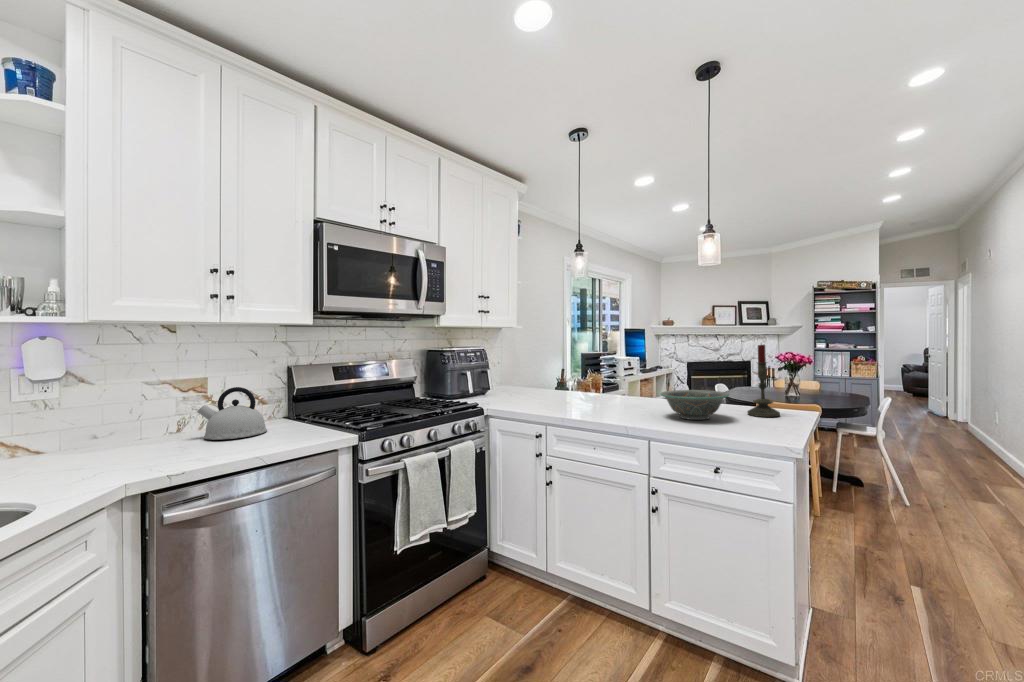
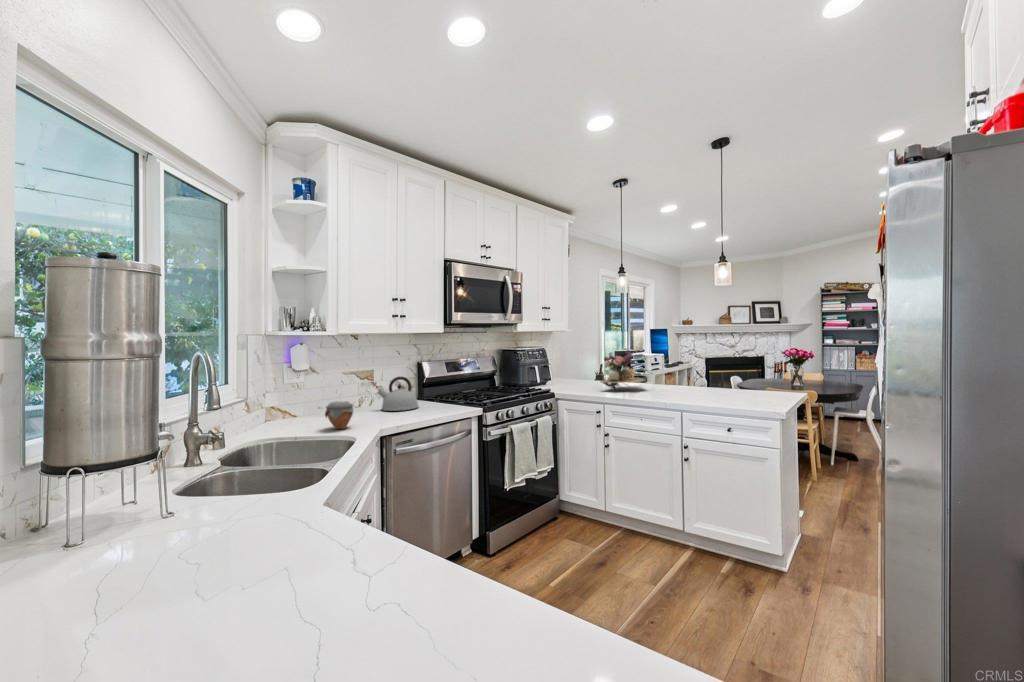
candle: present [747,344,780,417] -> none [752,343,775,396]
flower arrangement: none [544,350,608,405] -> present [601,350,645,389]
decorative bowl: present [661,390,729,420] -> none [688,378,738,398]
jar: none [42,430,109,479] -> present [325,401,353,429]

